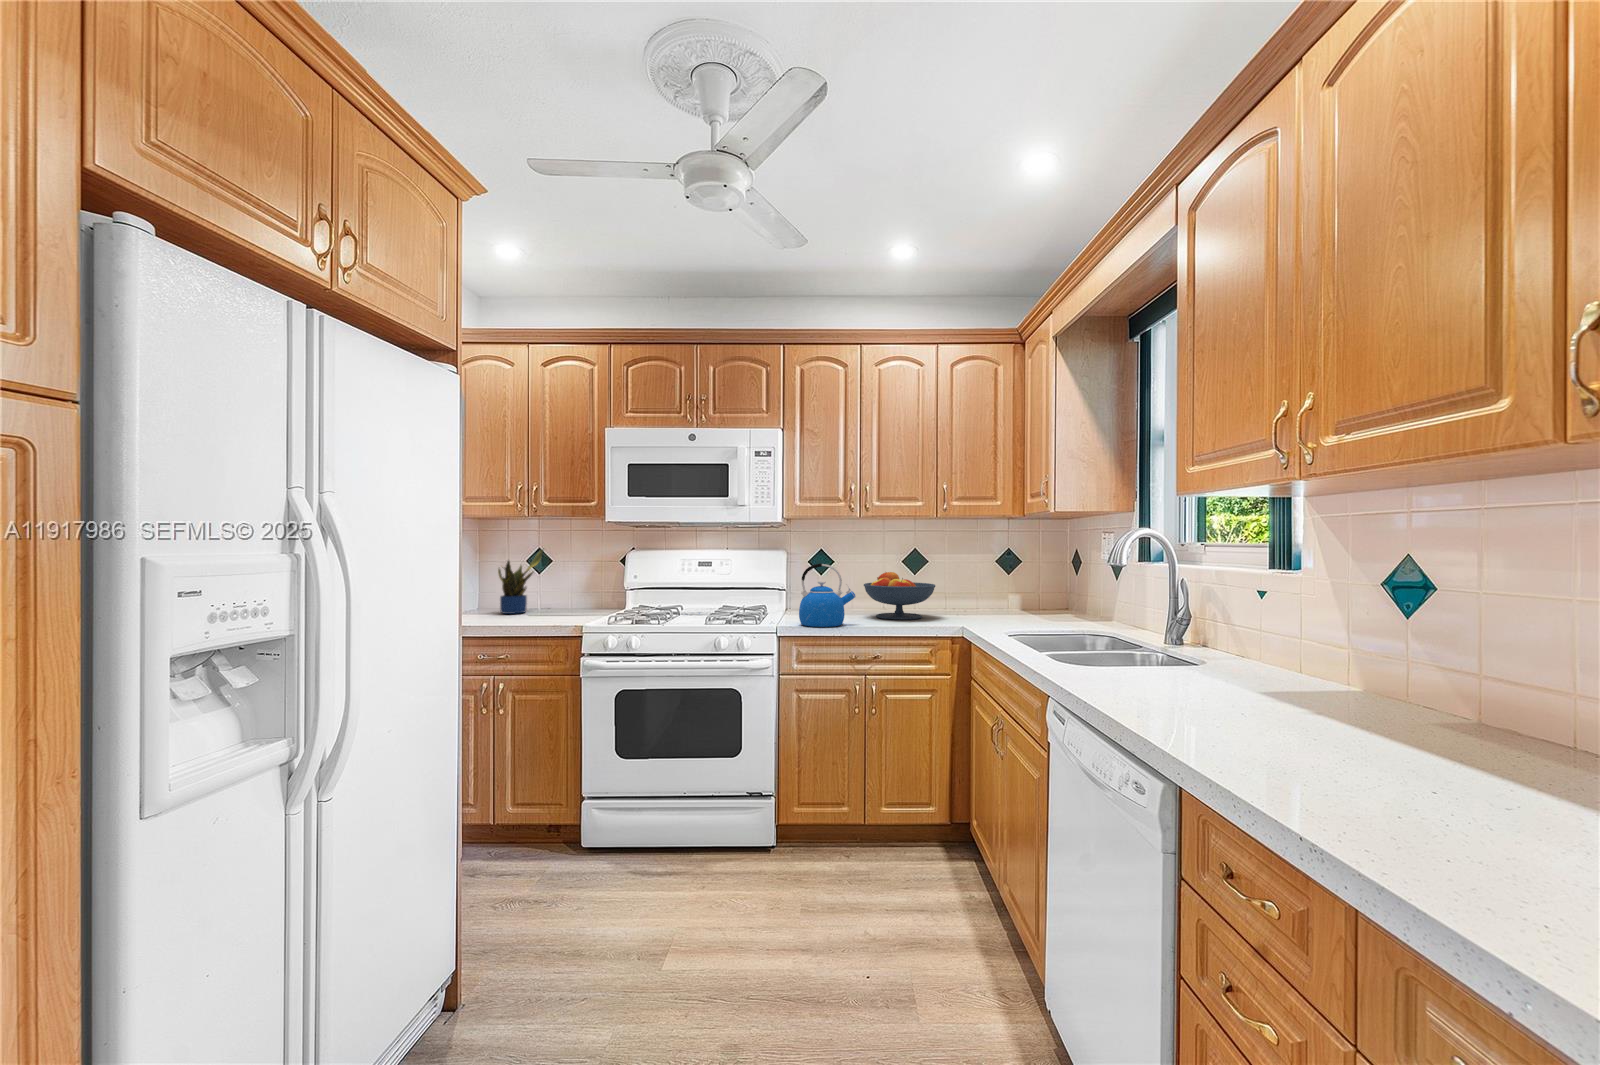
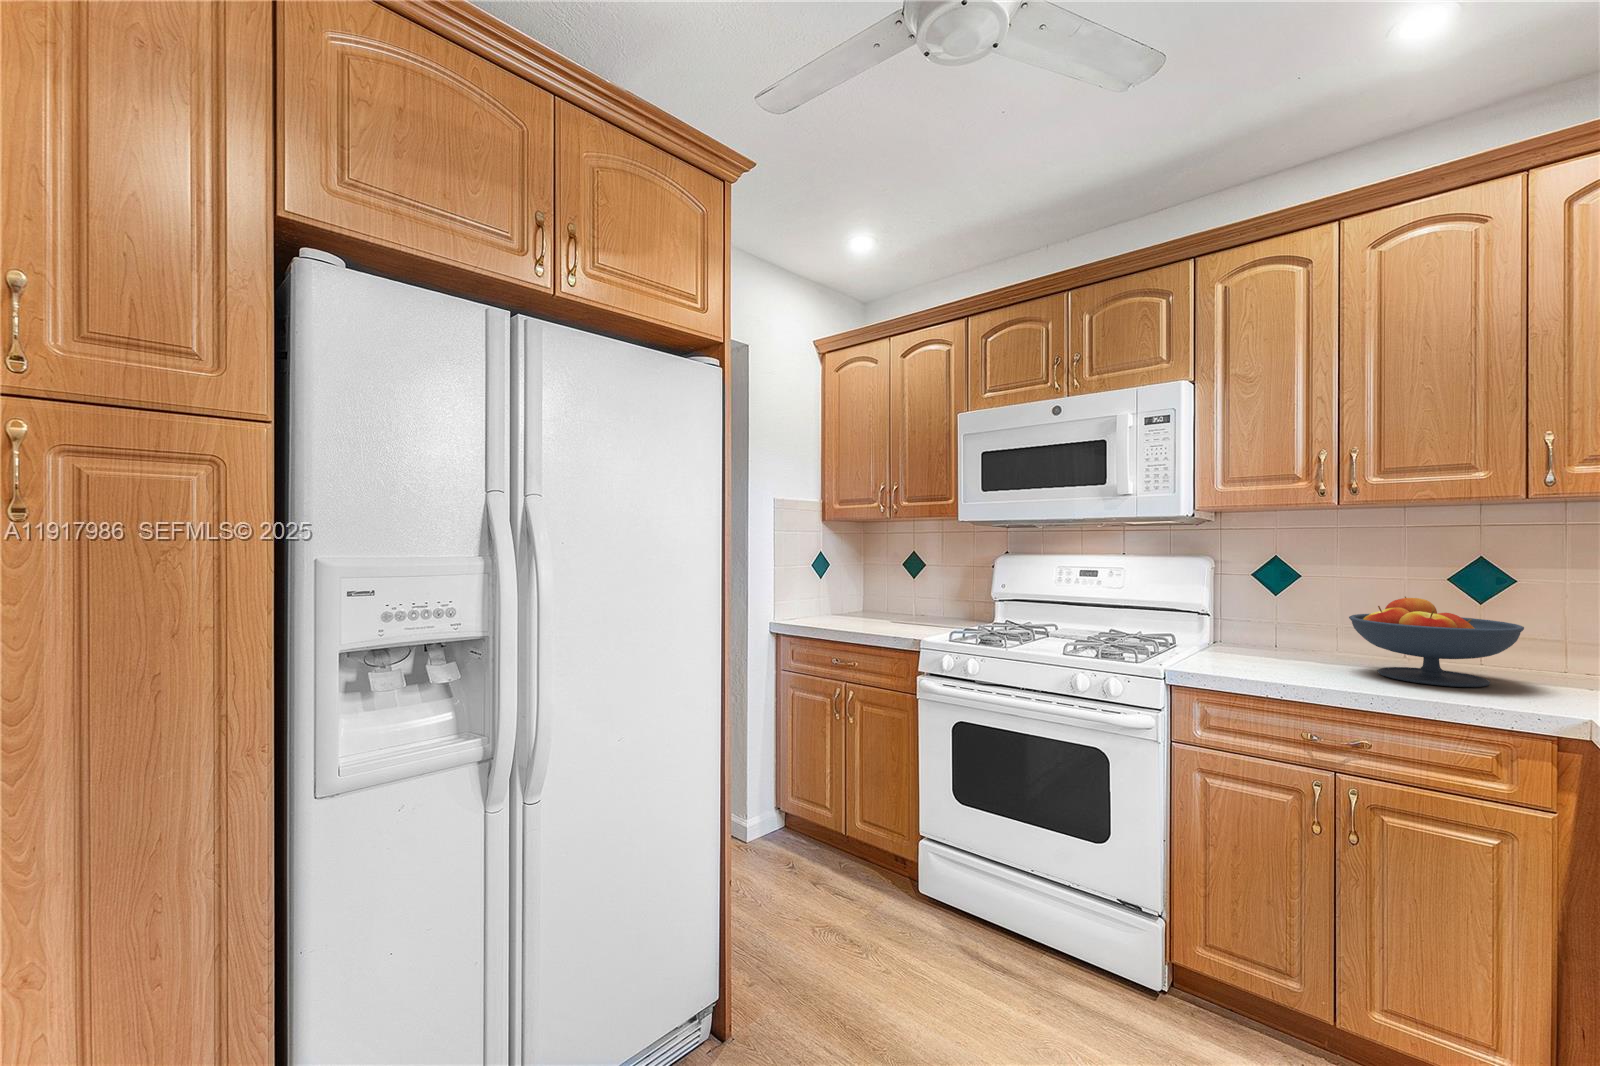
potted plant: present [498,550,543,614] -> none [872,552,915,619]
kettle: present [799,563,856,627] -> none [1205,580,1314,682]

